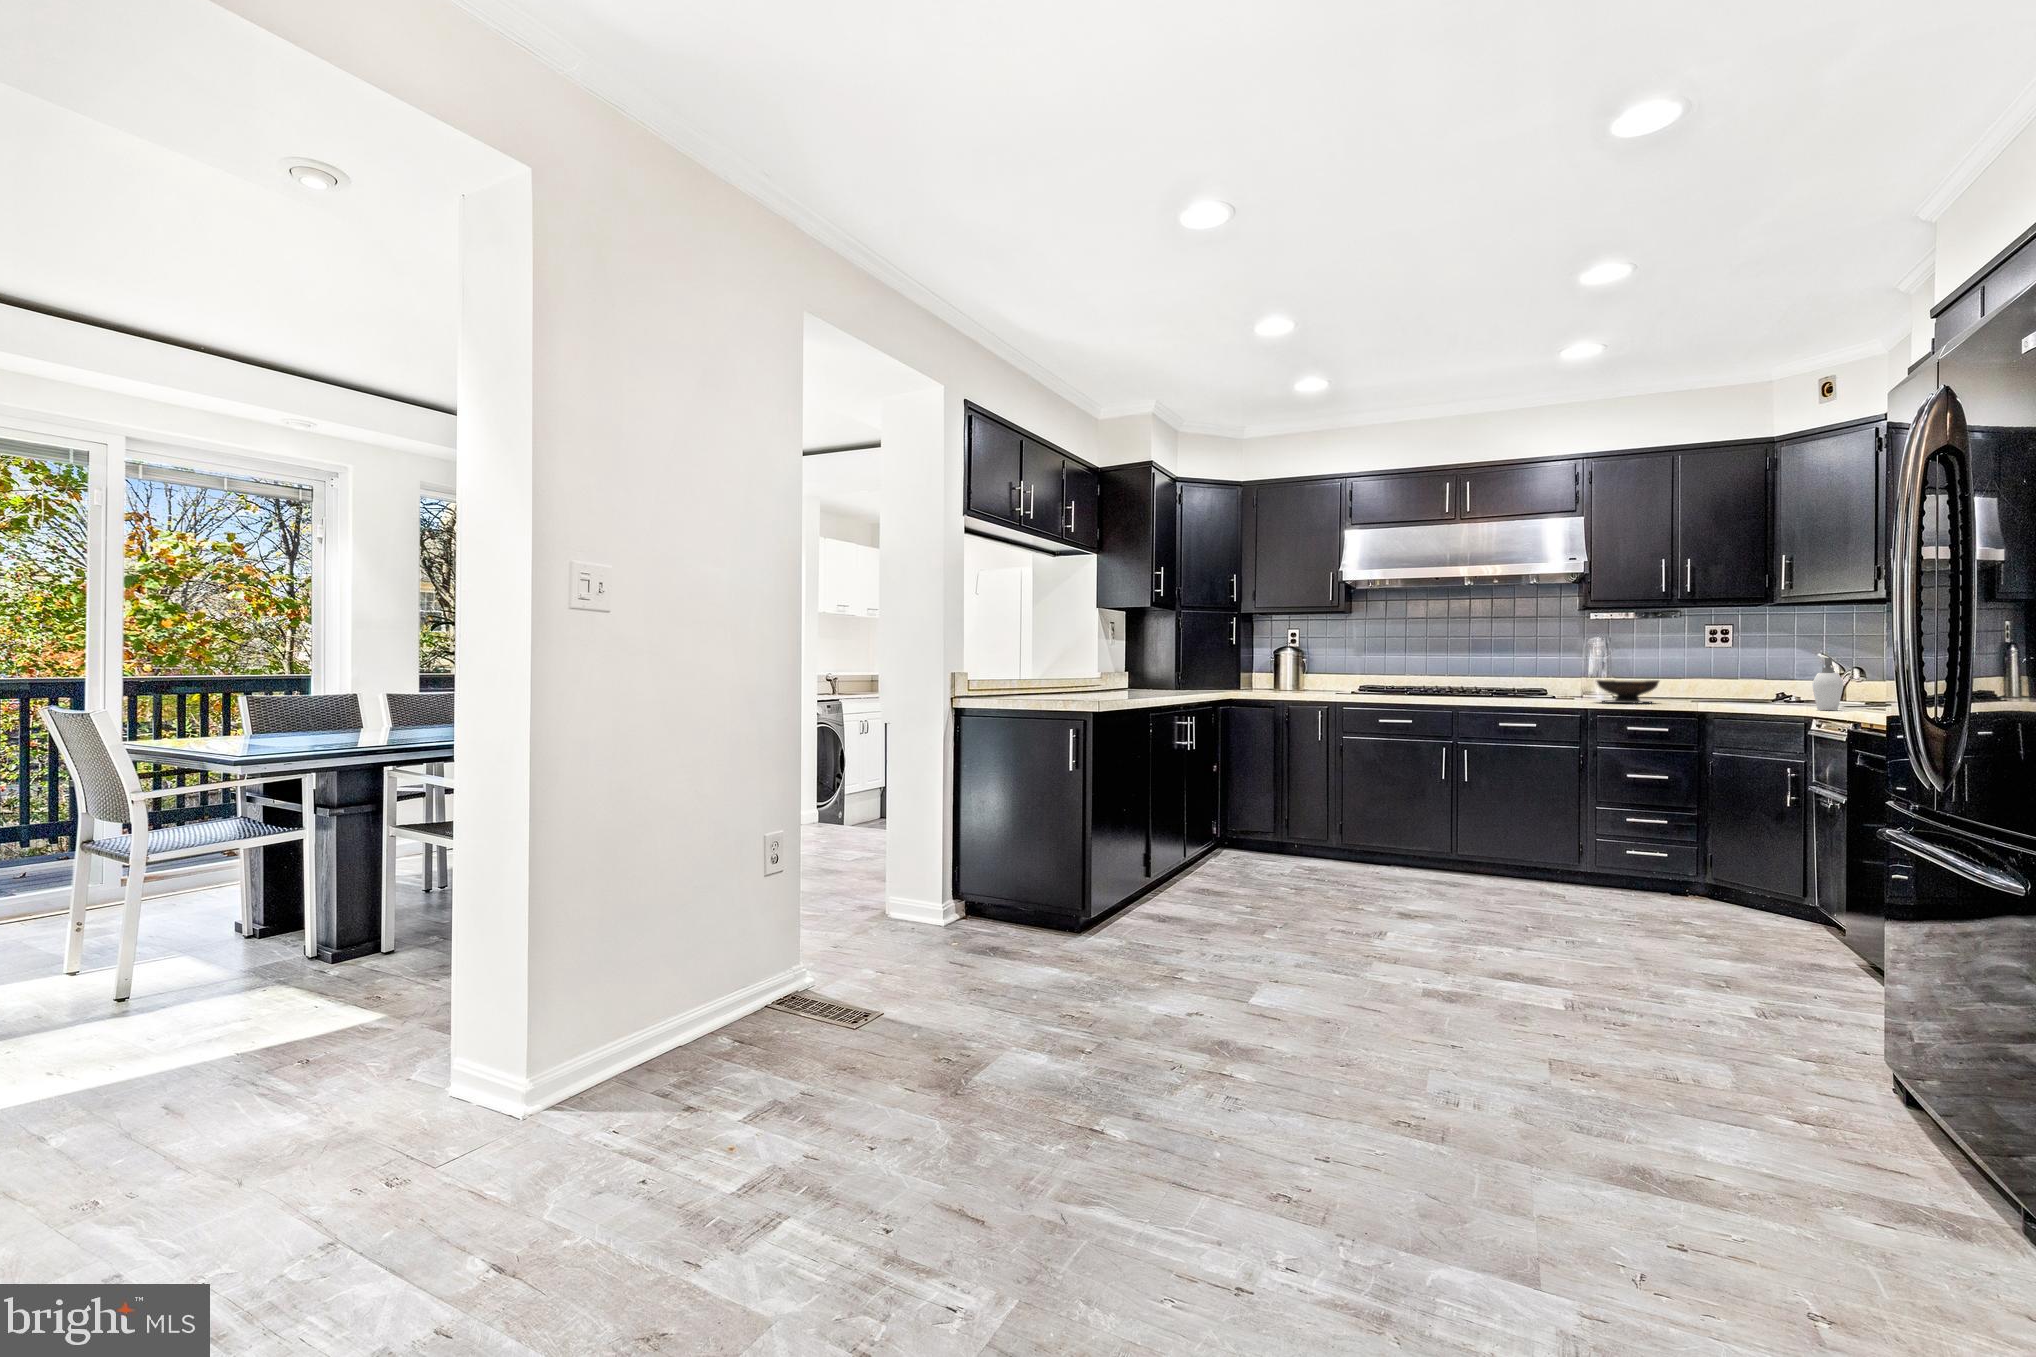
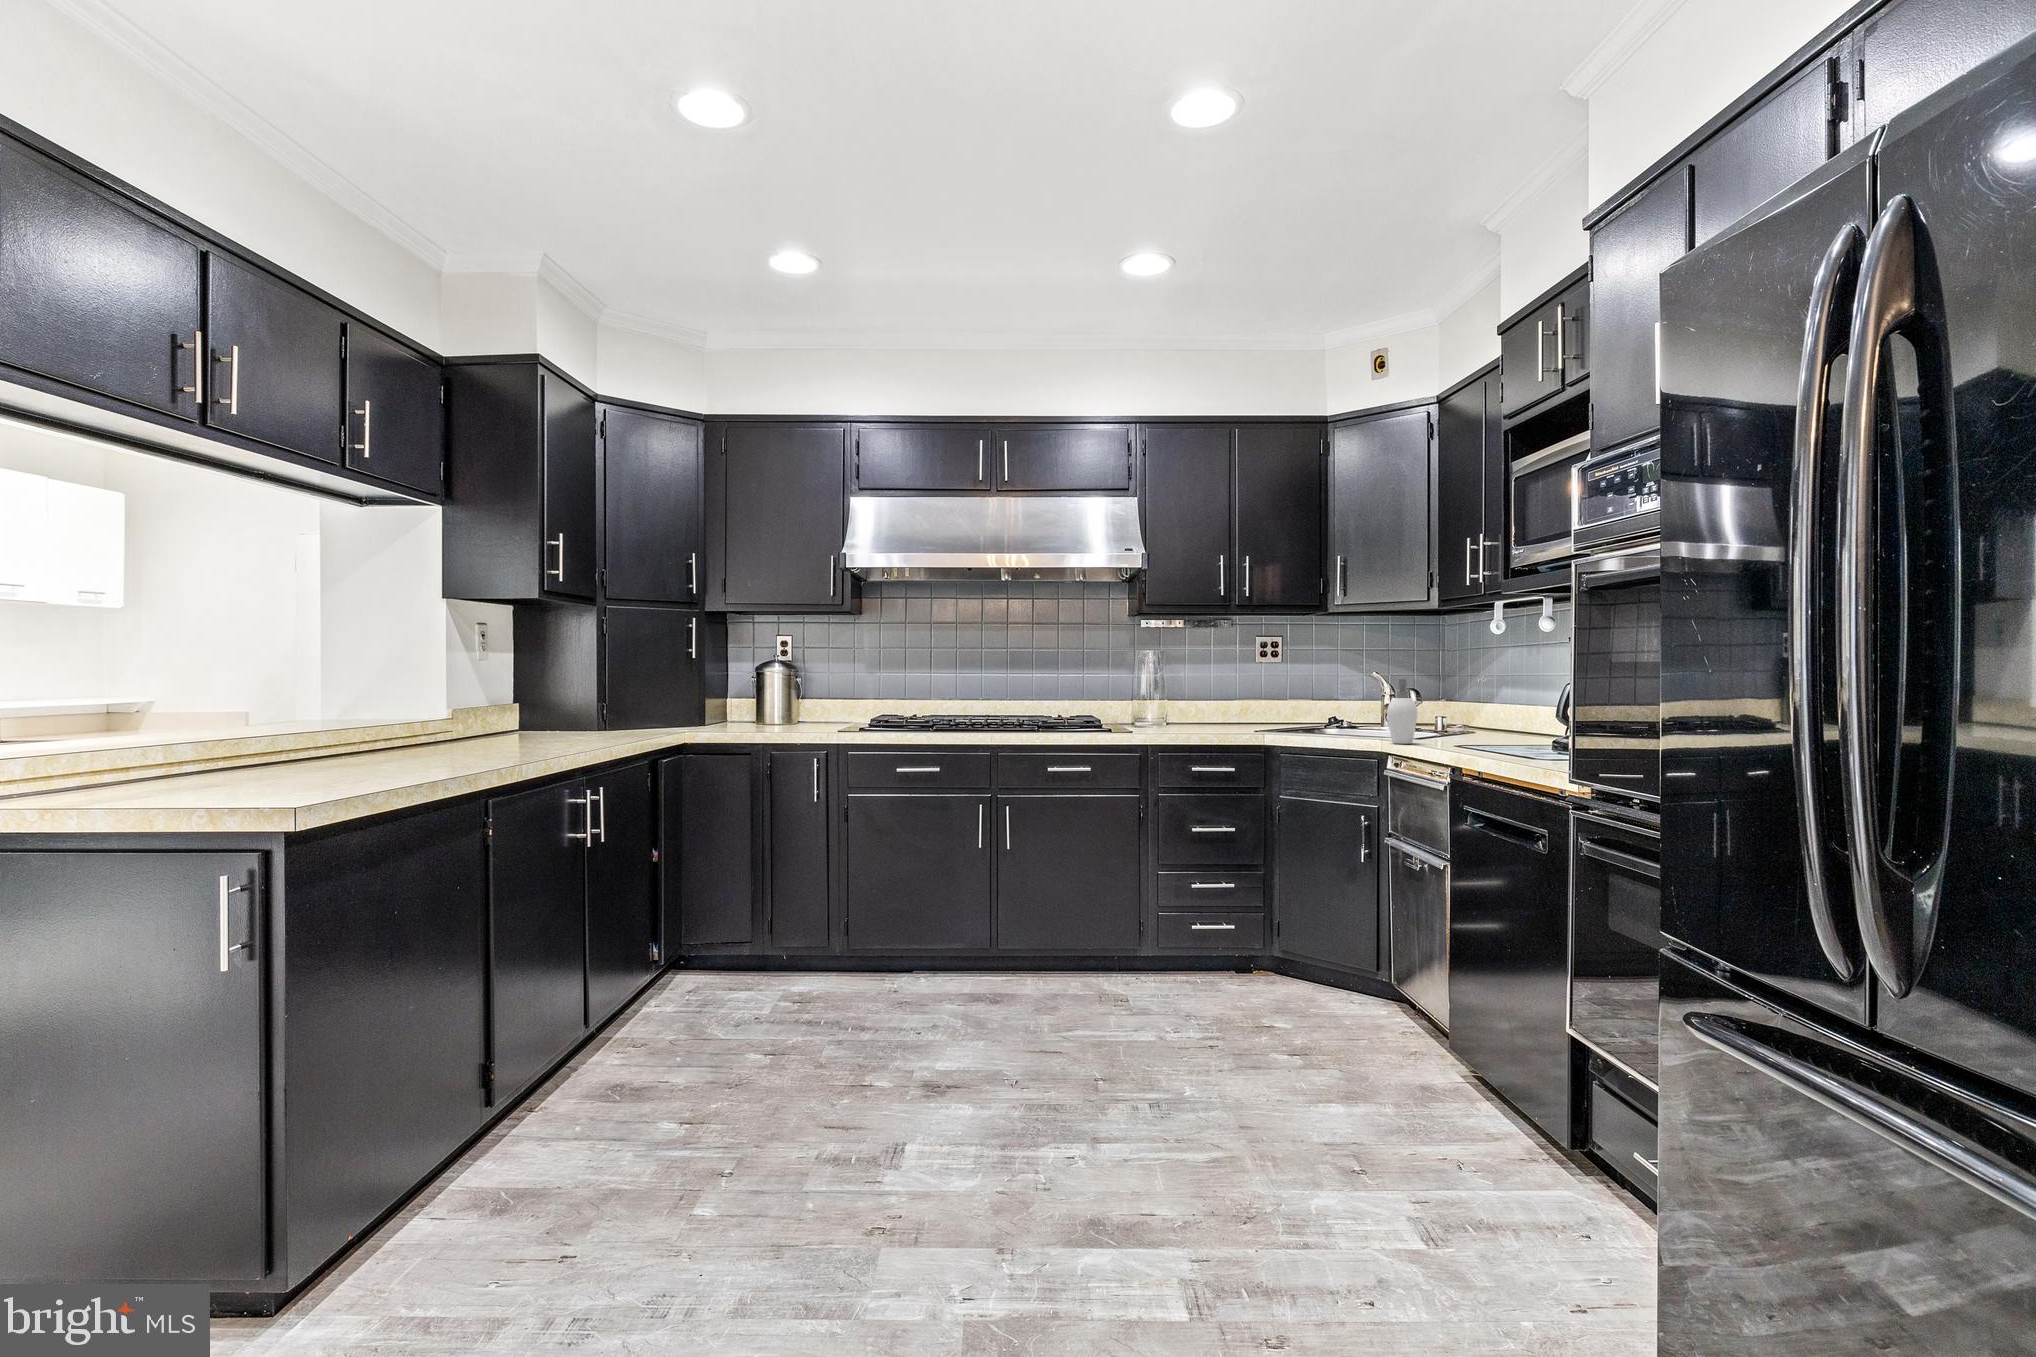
bowl: present [1597,680,1659,703] -> none [1153,704,1221,735]

